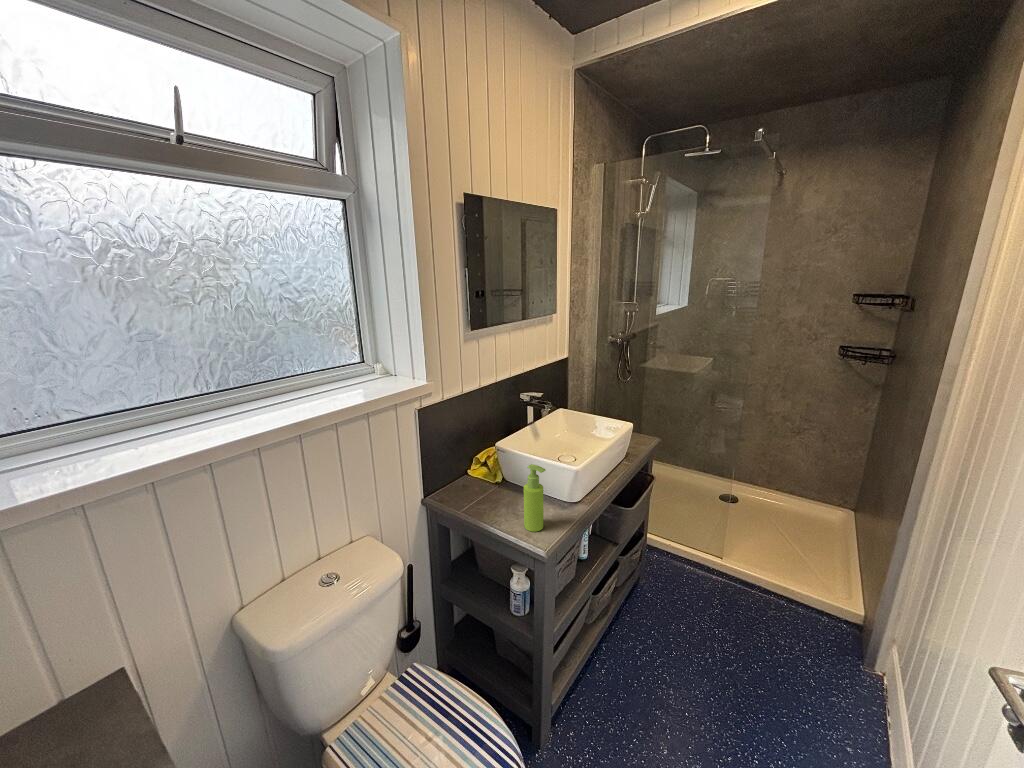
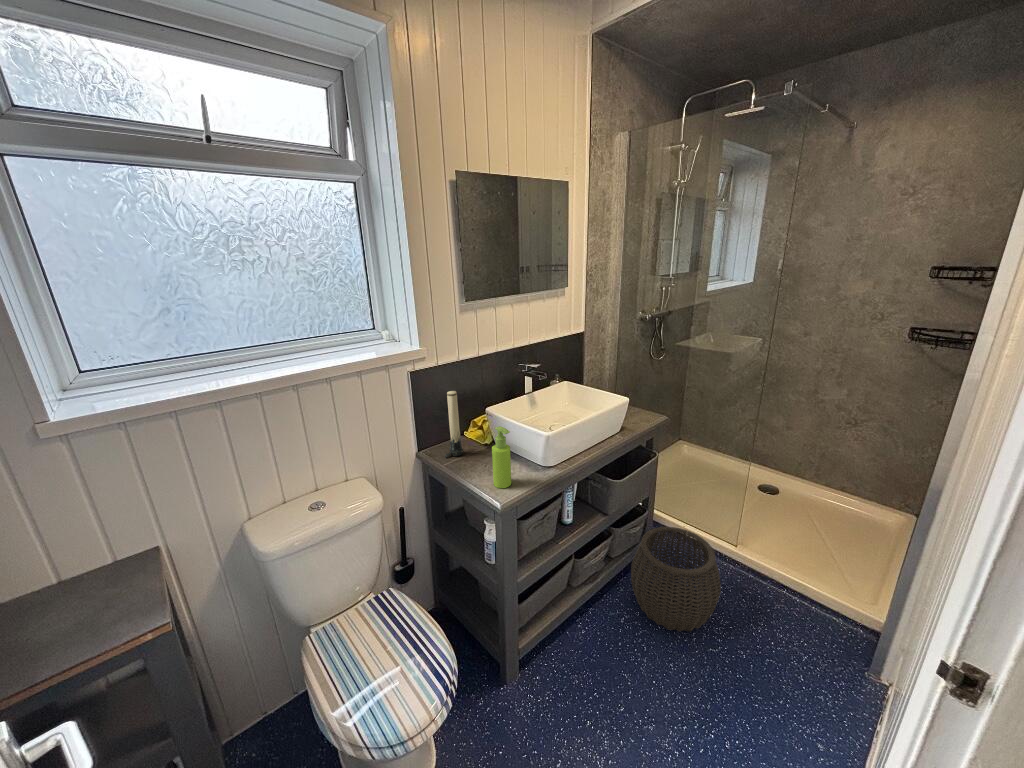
candle: none [456,428,476,502] -> present [445,391,464,458]
woven basket: none [639,548,728,655] -> present [631,527,721,631]

